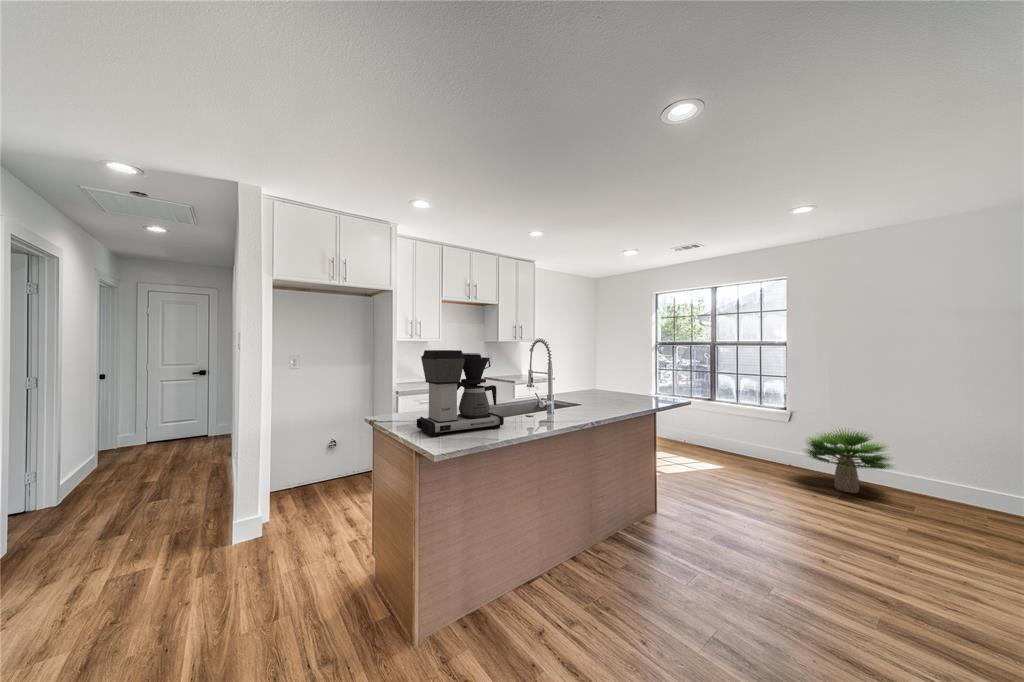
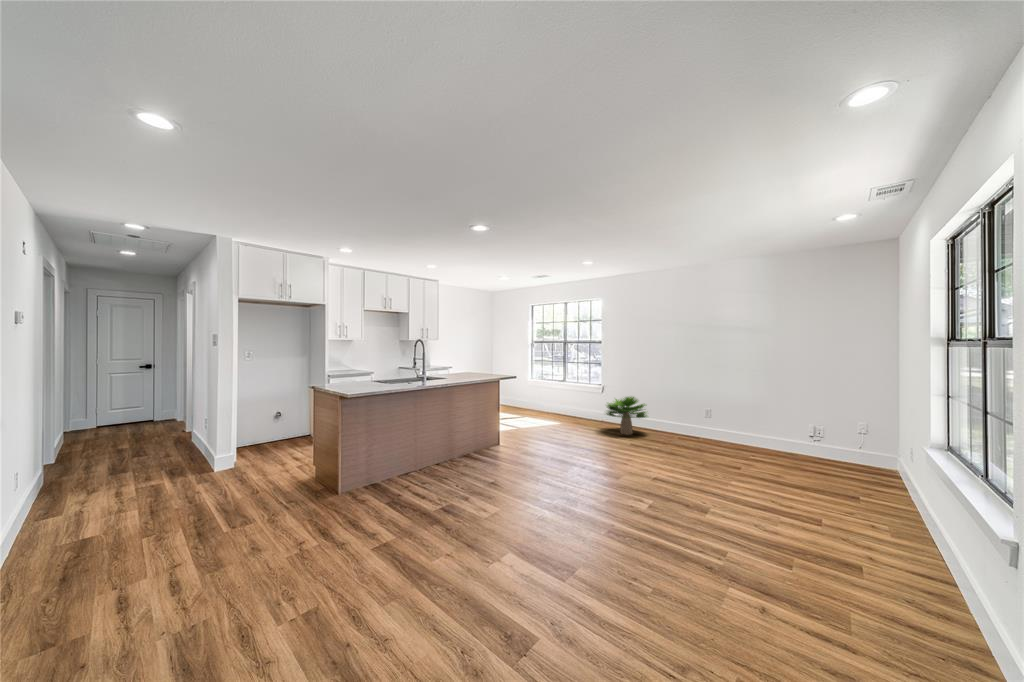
coffee maker: present [417,350,504,436] -> none [343,344,392,388]

